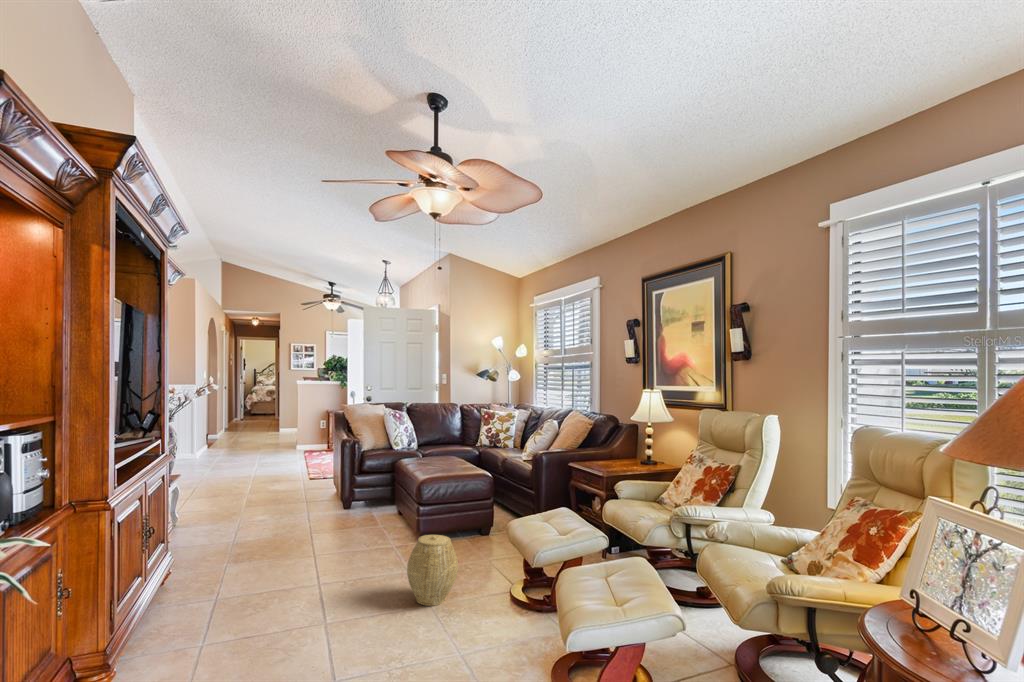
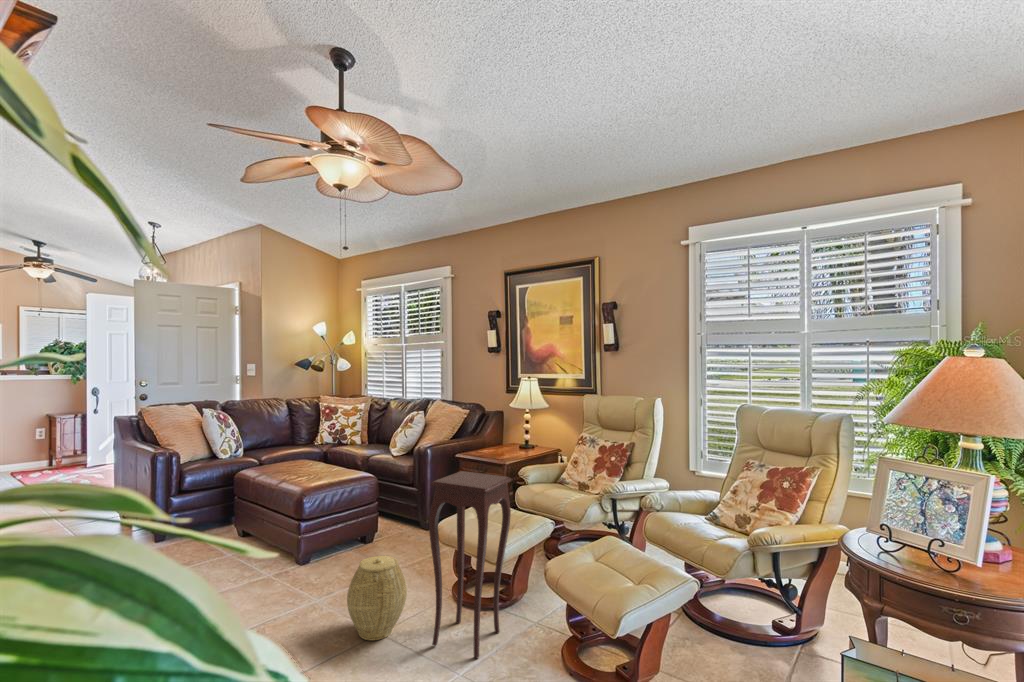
side table: none [461,468,542,640] -> present [429,471,512,658]

